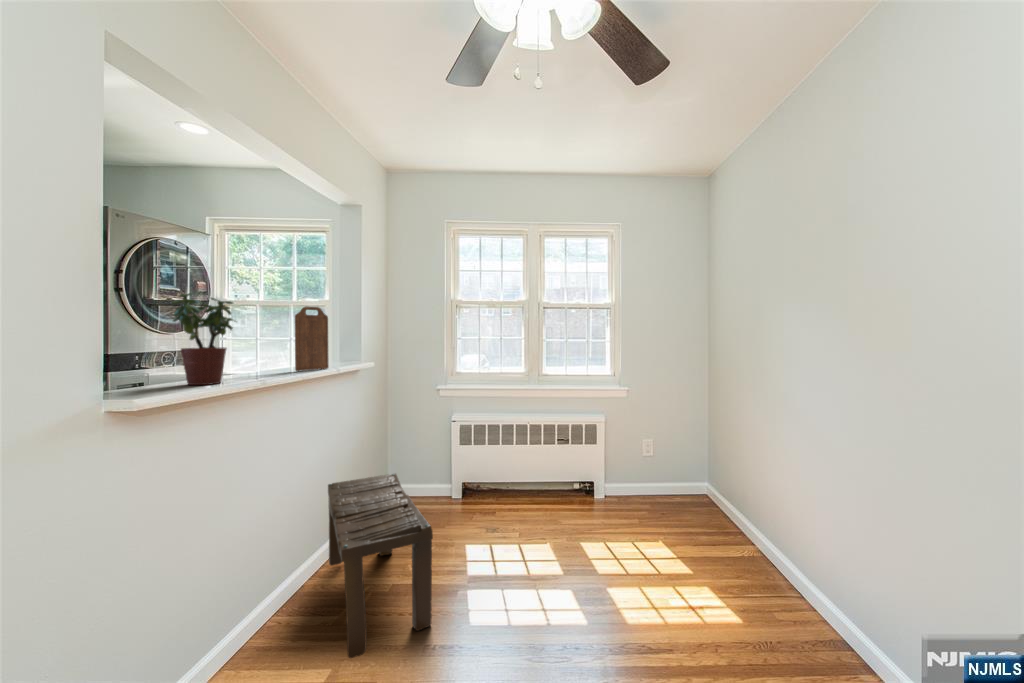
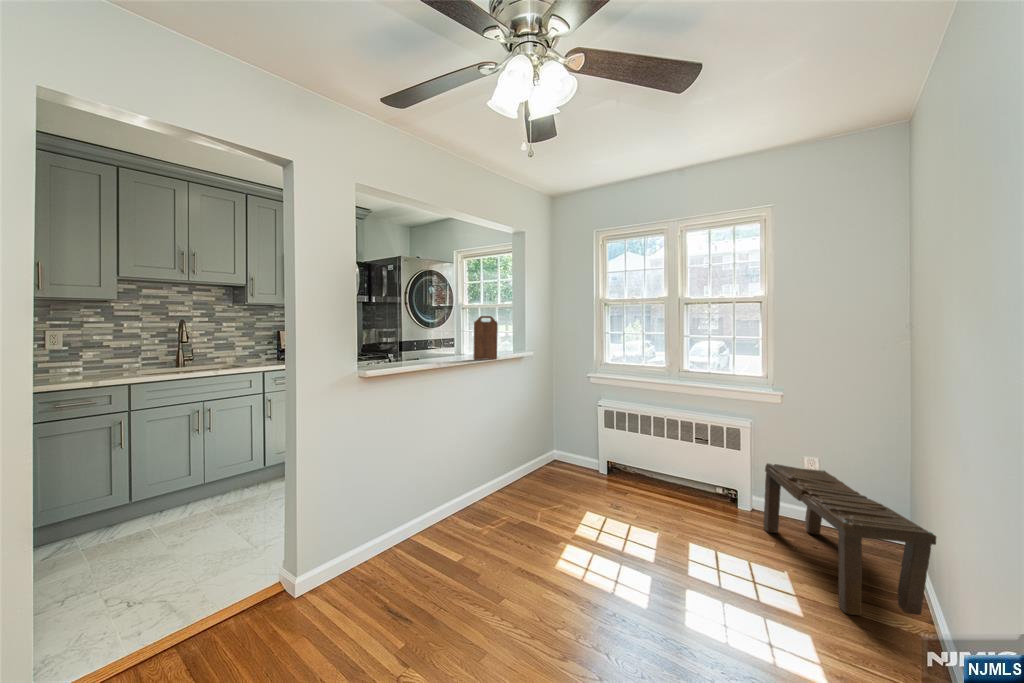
potted plant: present [171,293,233,385] -> none [389,313,423,367]
bench: present [328,474,433,658] -> present [764,463,936,615]

